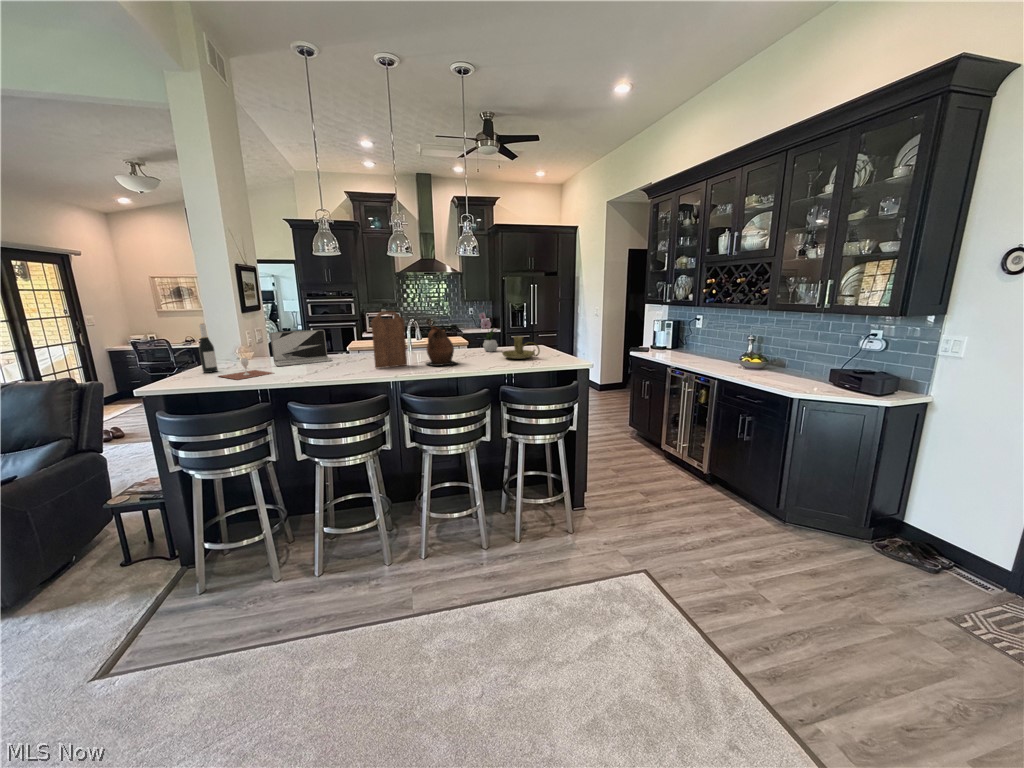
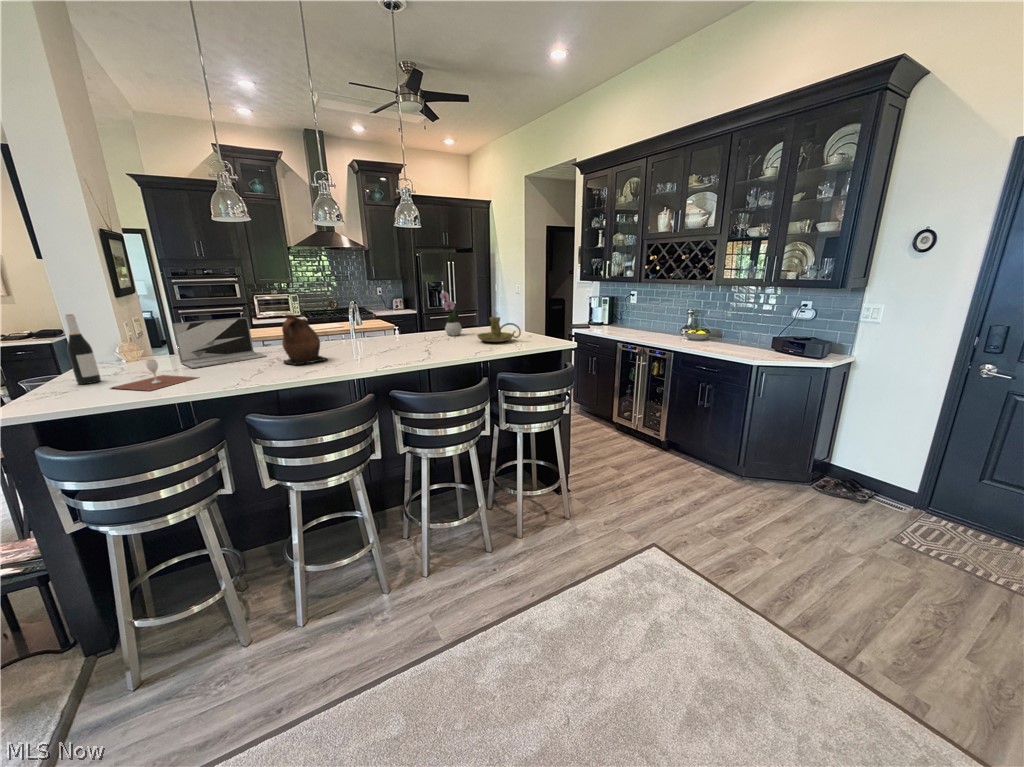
cutting board: present [371,311,407,368] -> none [331,292,375,363]
ceramic pitcher: present [426,327,458,366] -> present [282,315,327,365]

